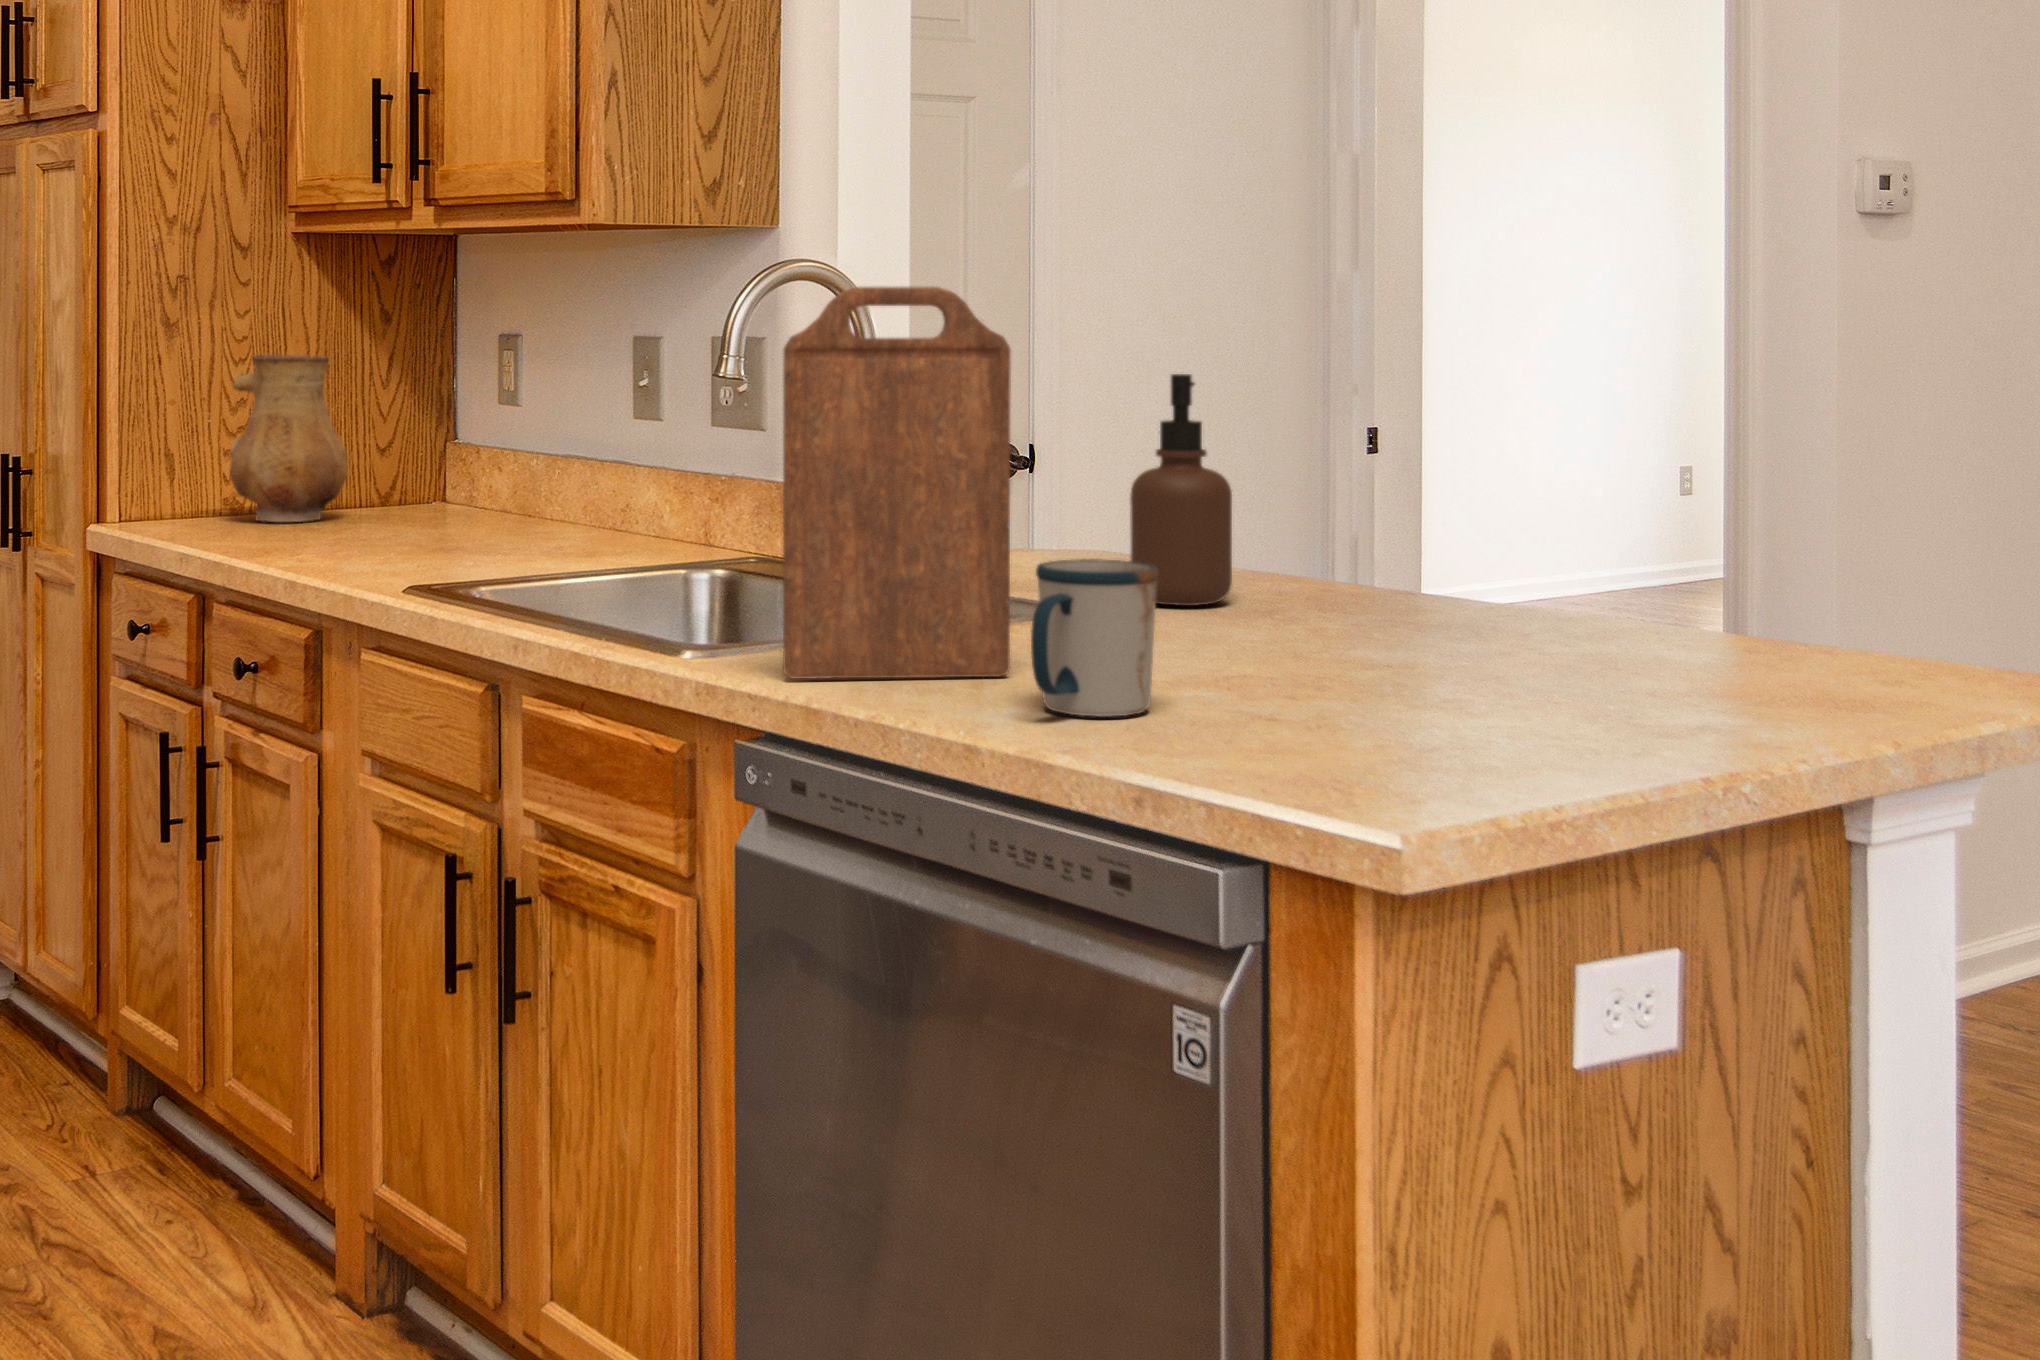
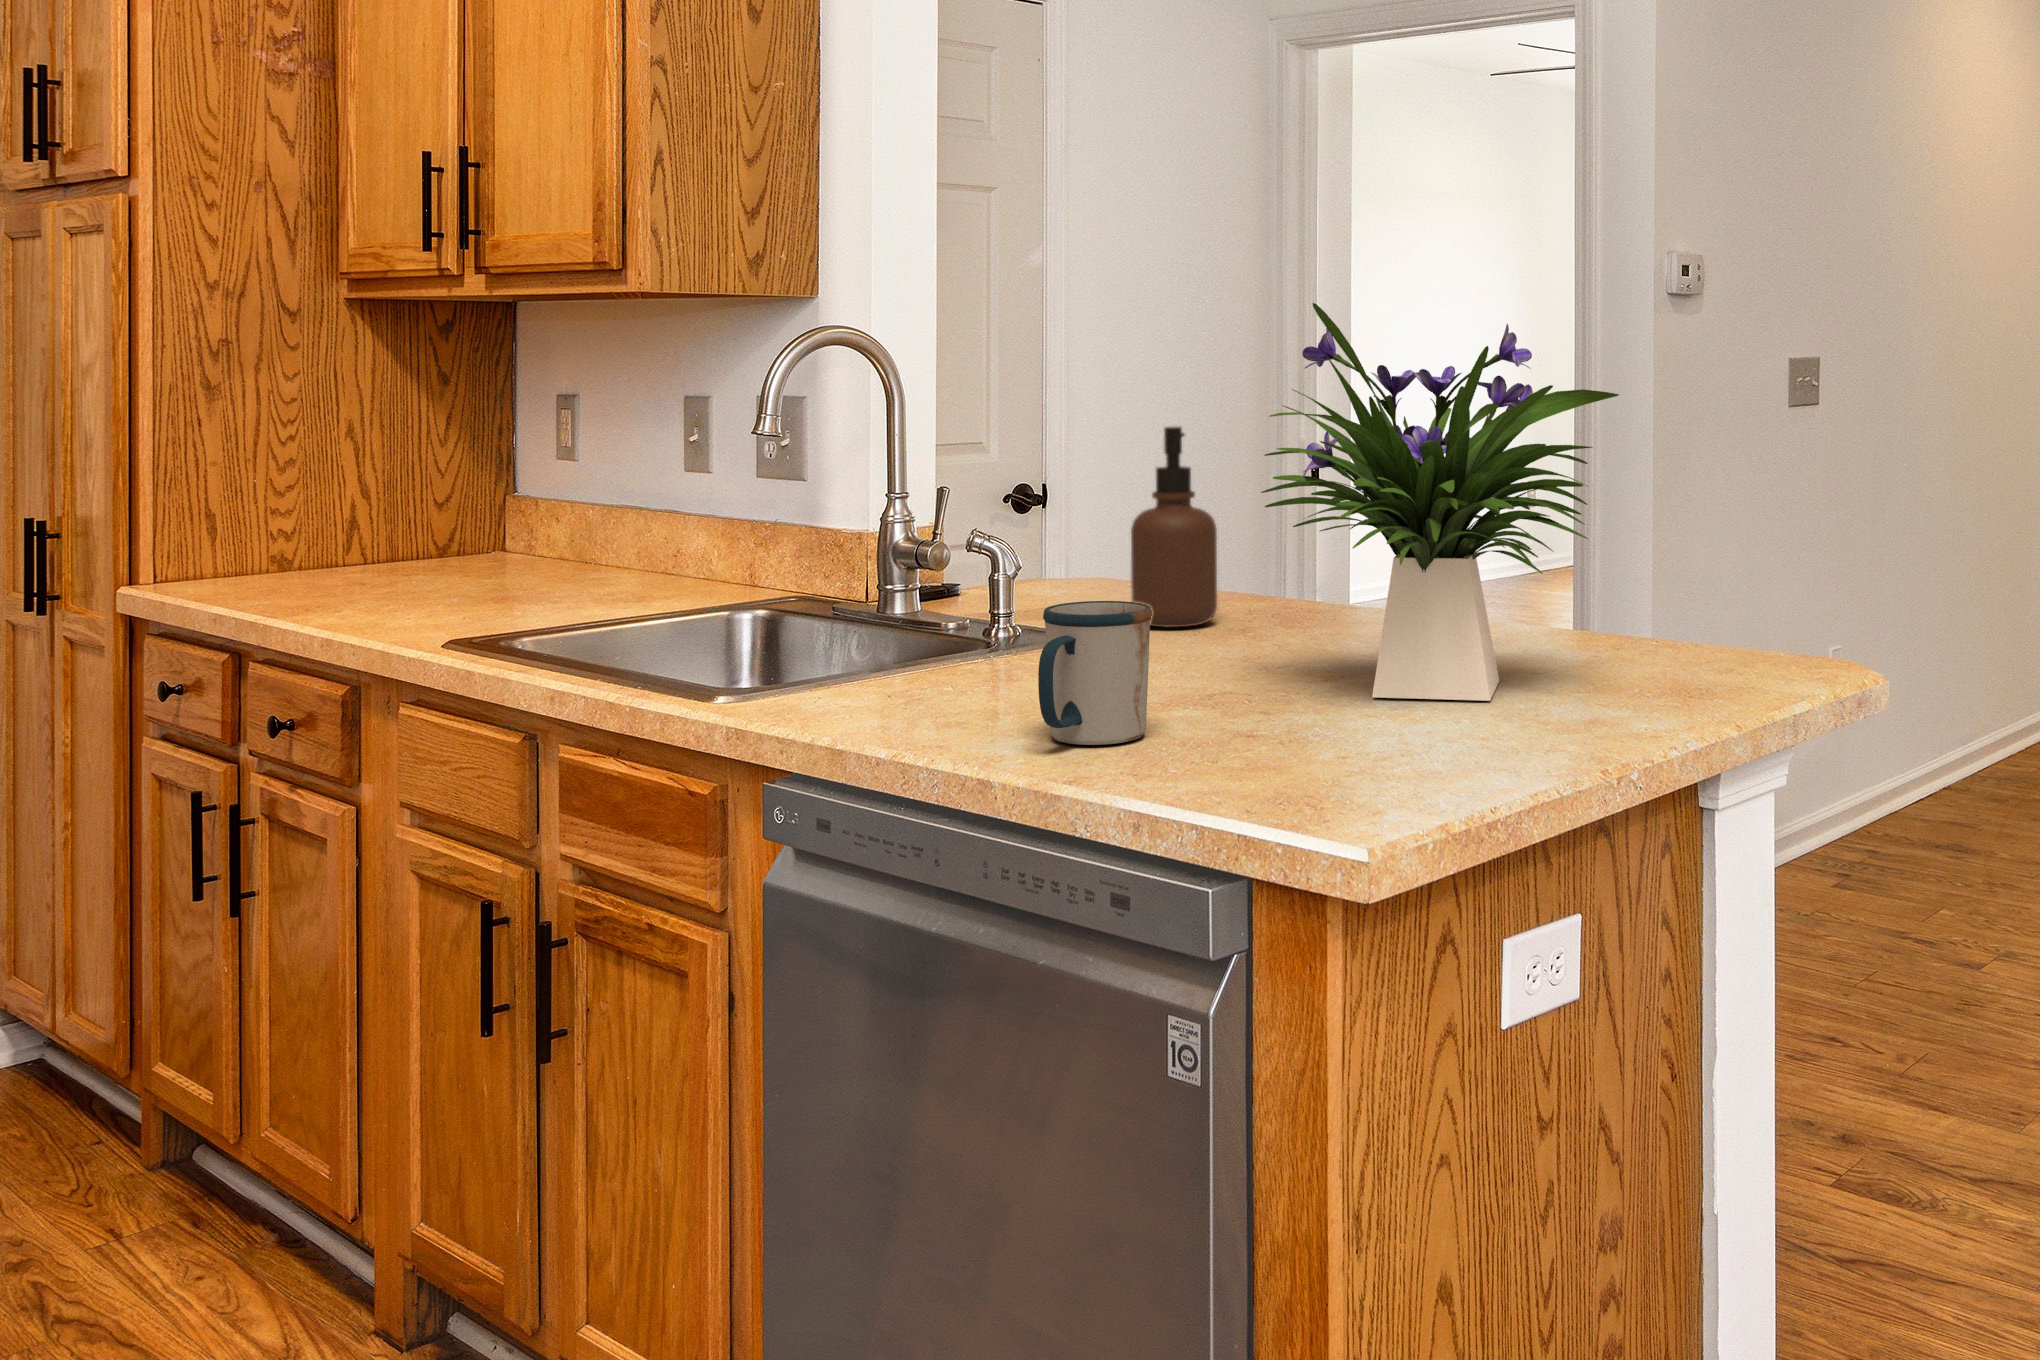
flower arrangement: none [1286,225,1742,697] -> present [1261,303,1619,701]
cutting board: present [783,287,1011,679] -> none [809,356,1022,722]
ceramic pitcher: present [230,355,348,522] -> none [260,413,401,575]

